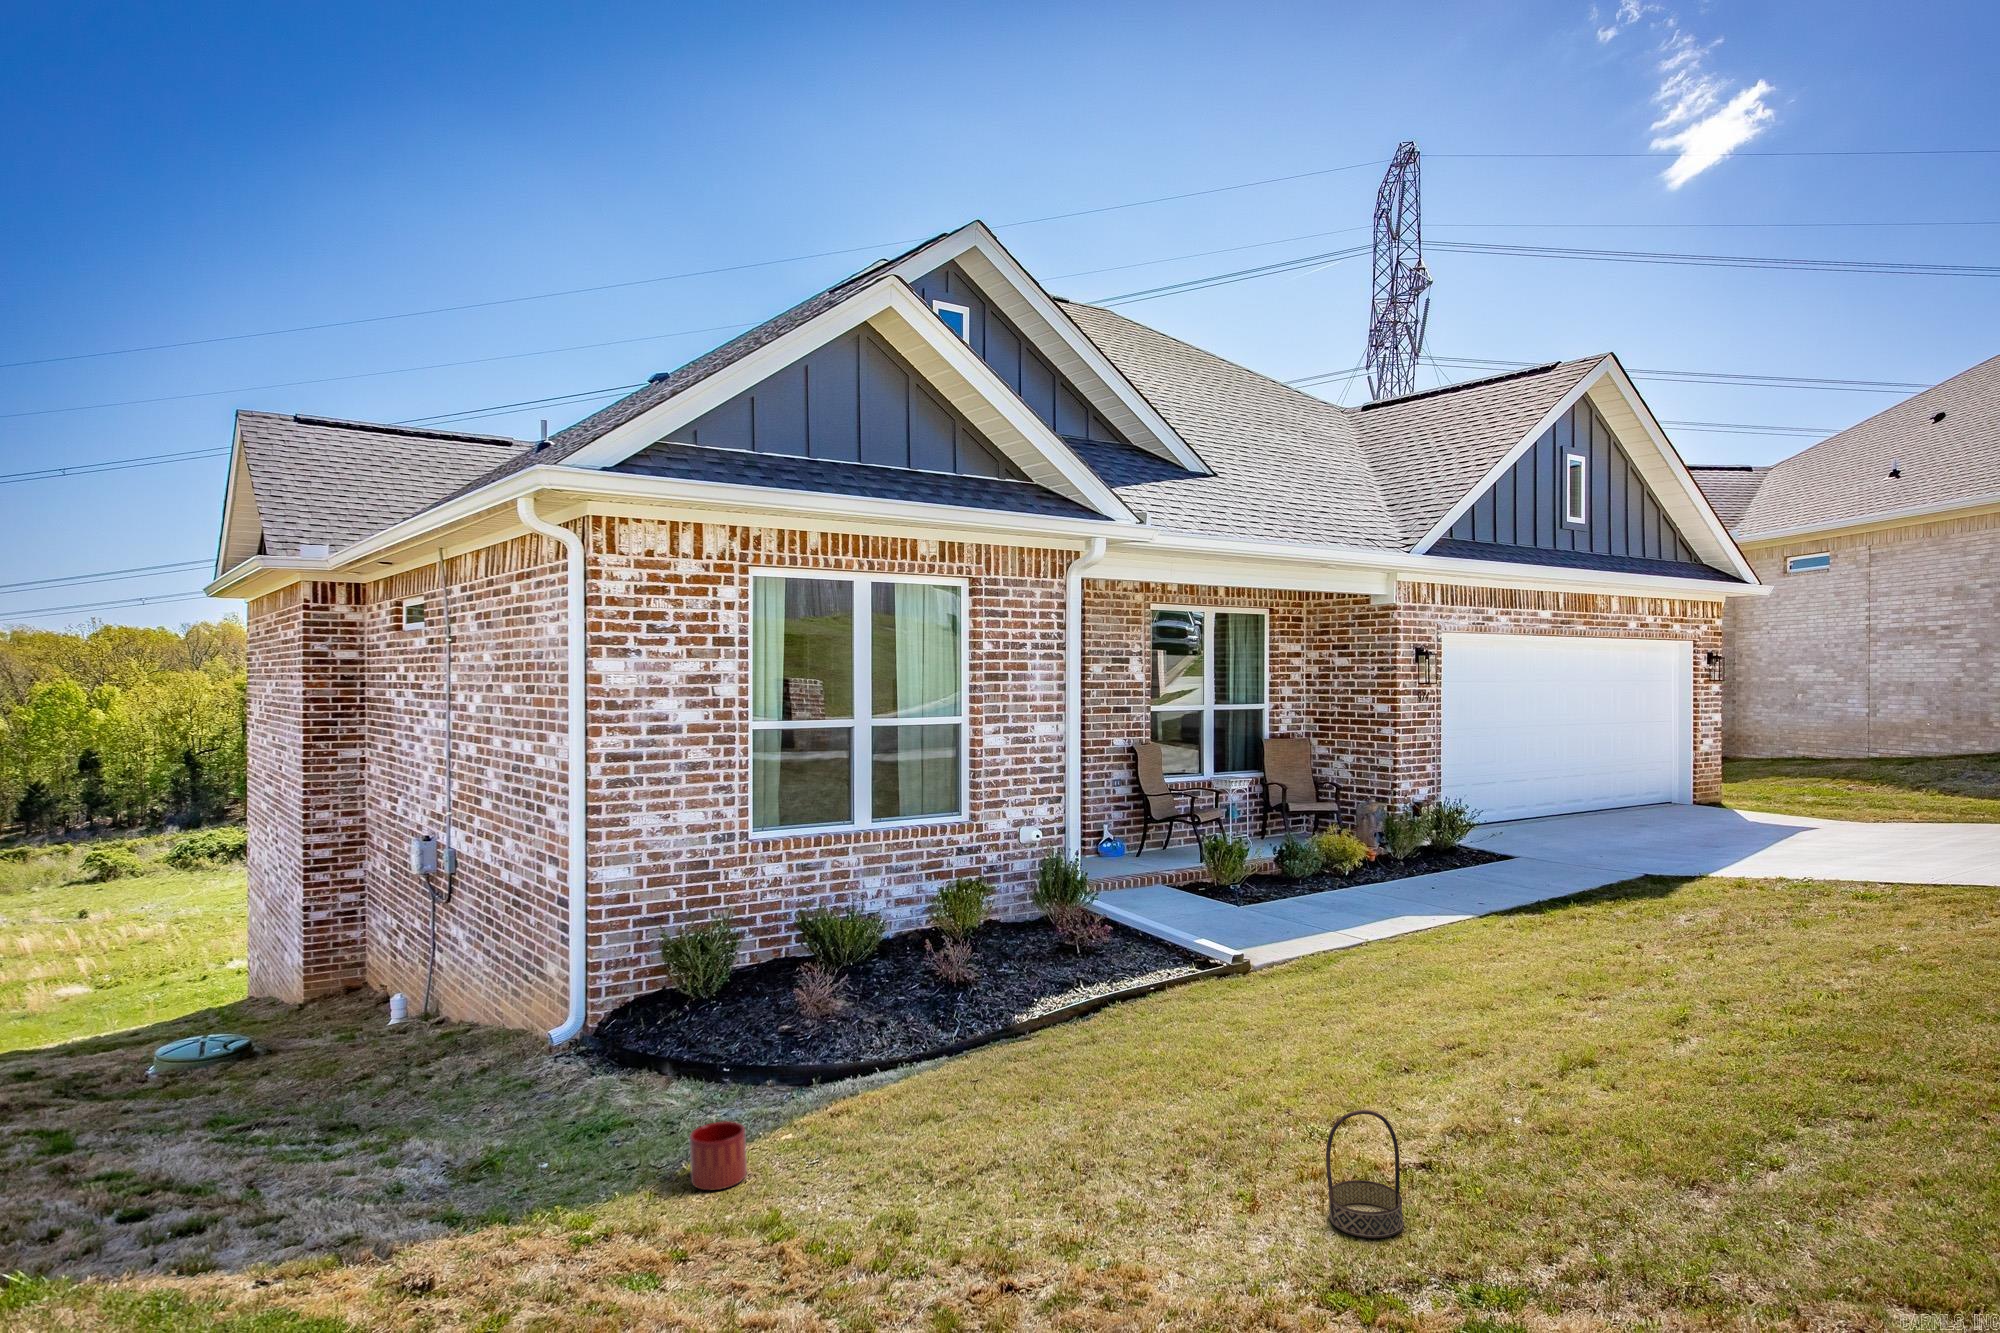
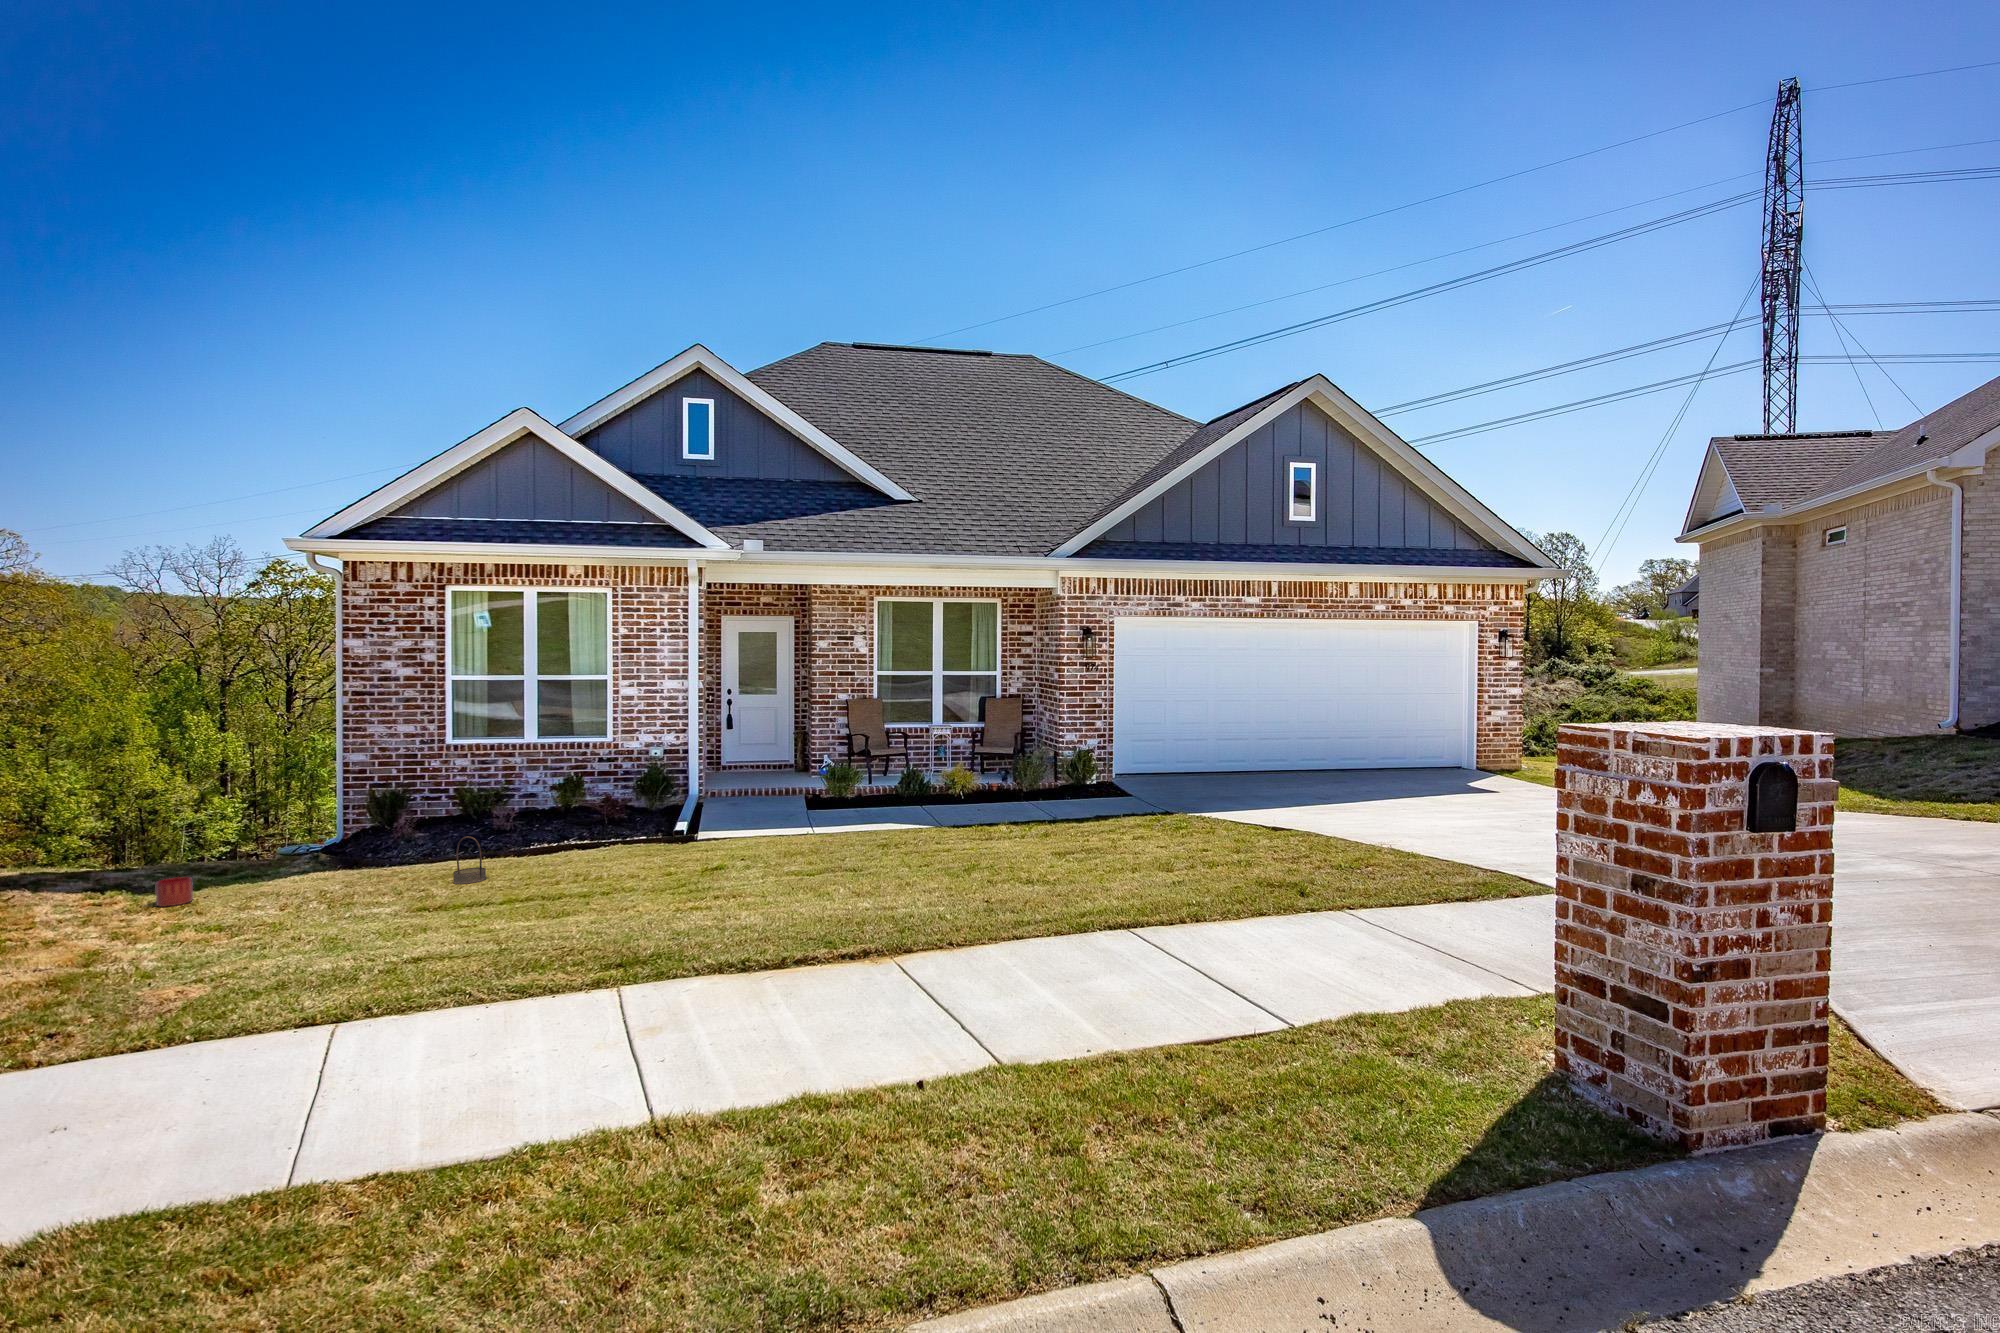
basket: present [1326,1110,1404,1238] -> present [453,836,486,884]

